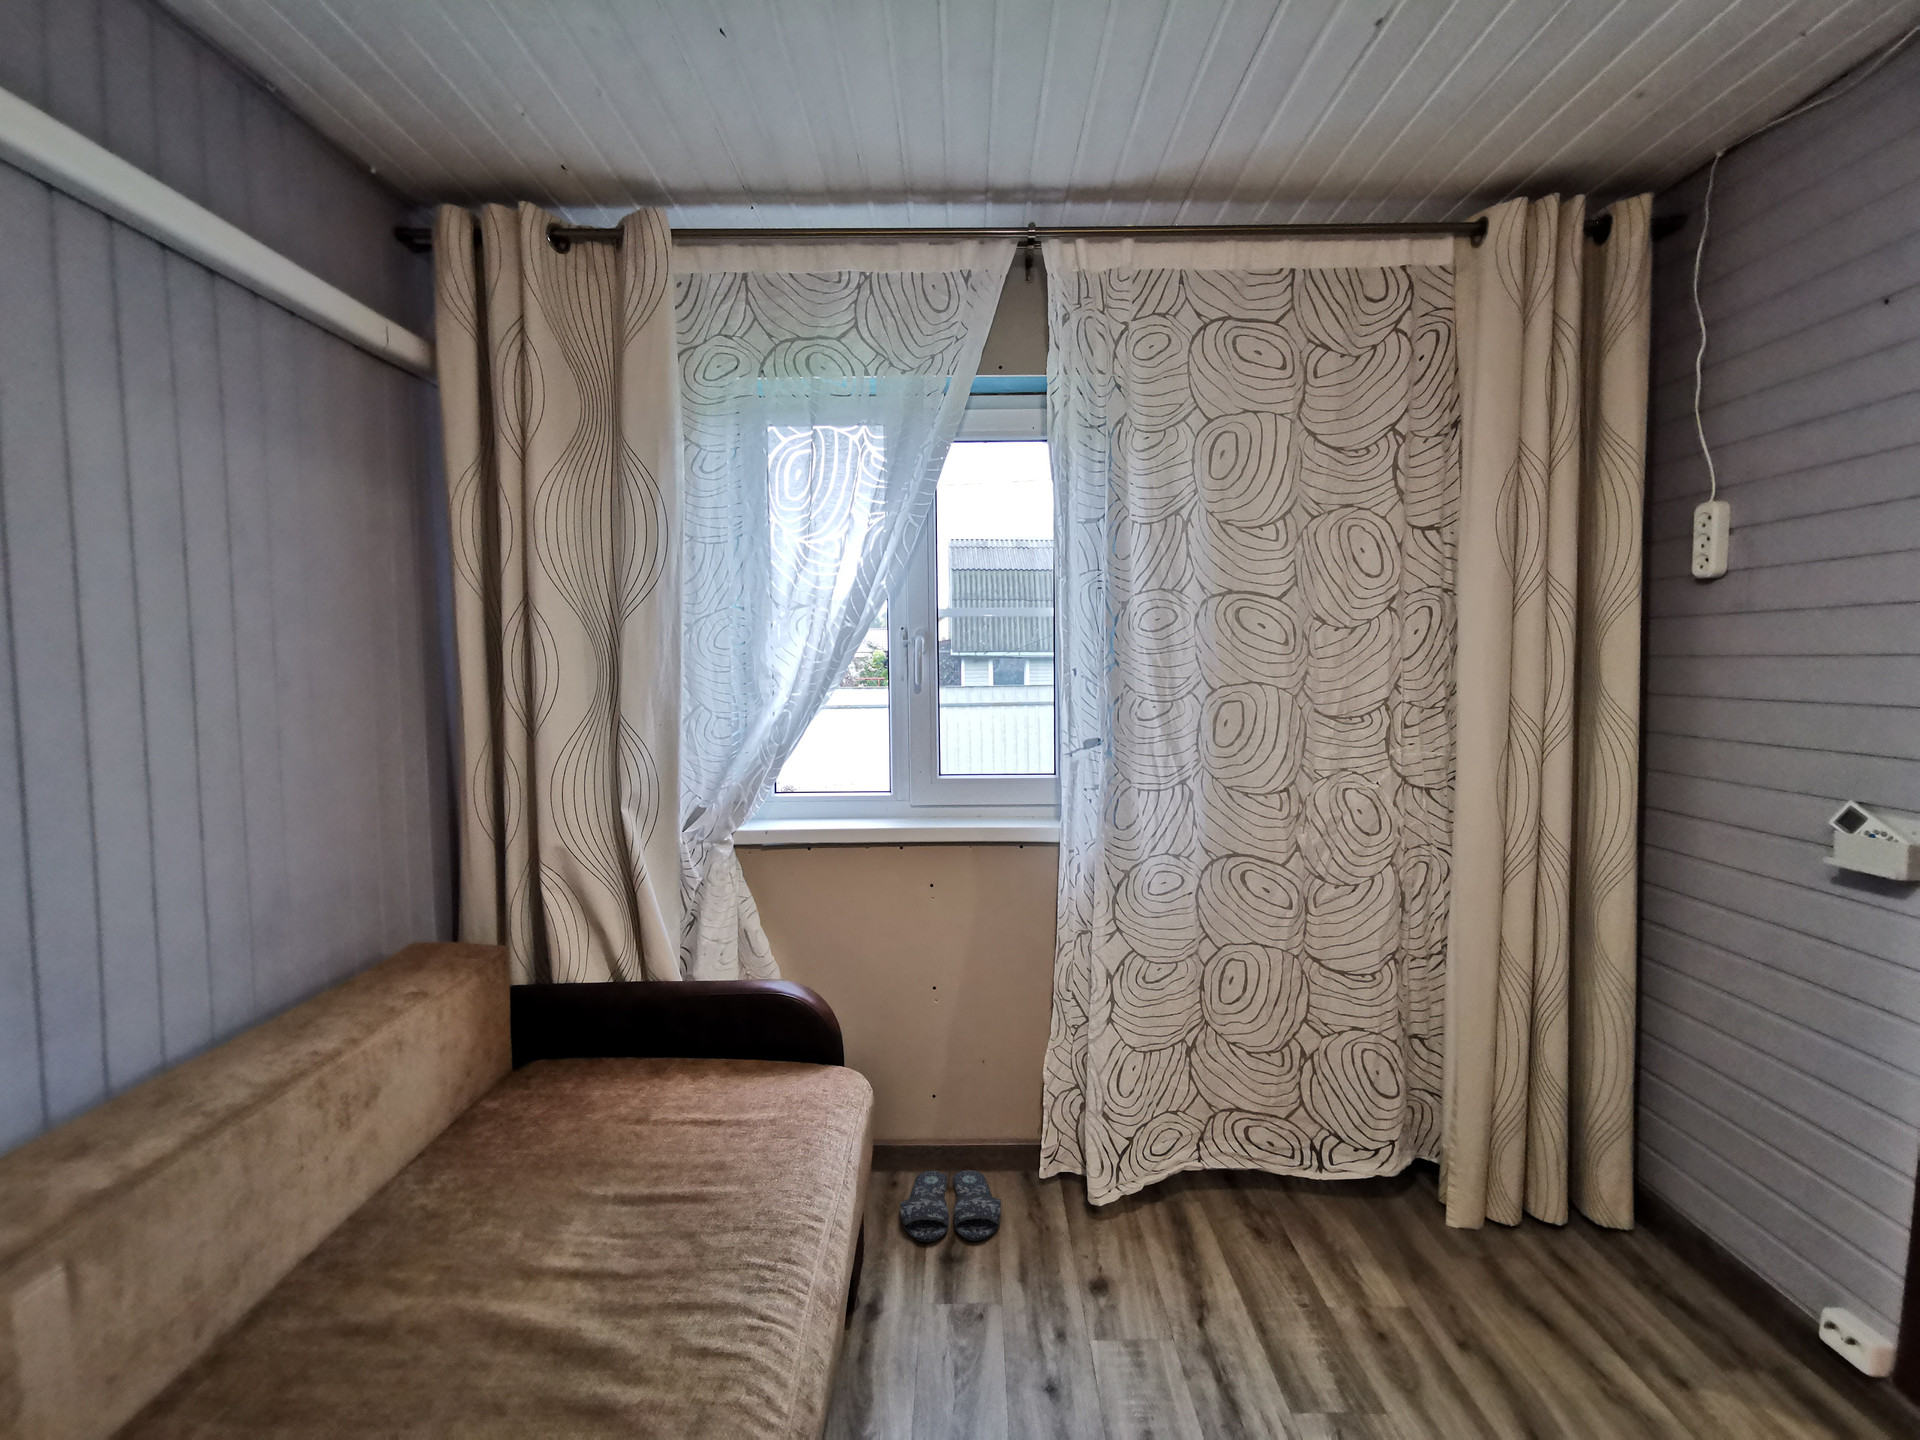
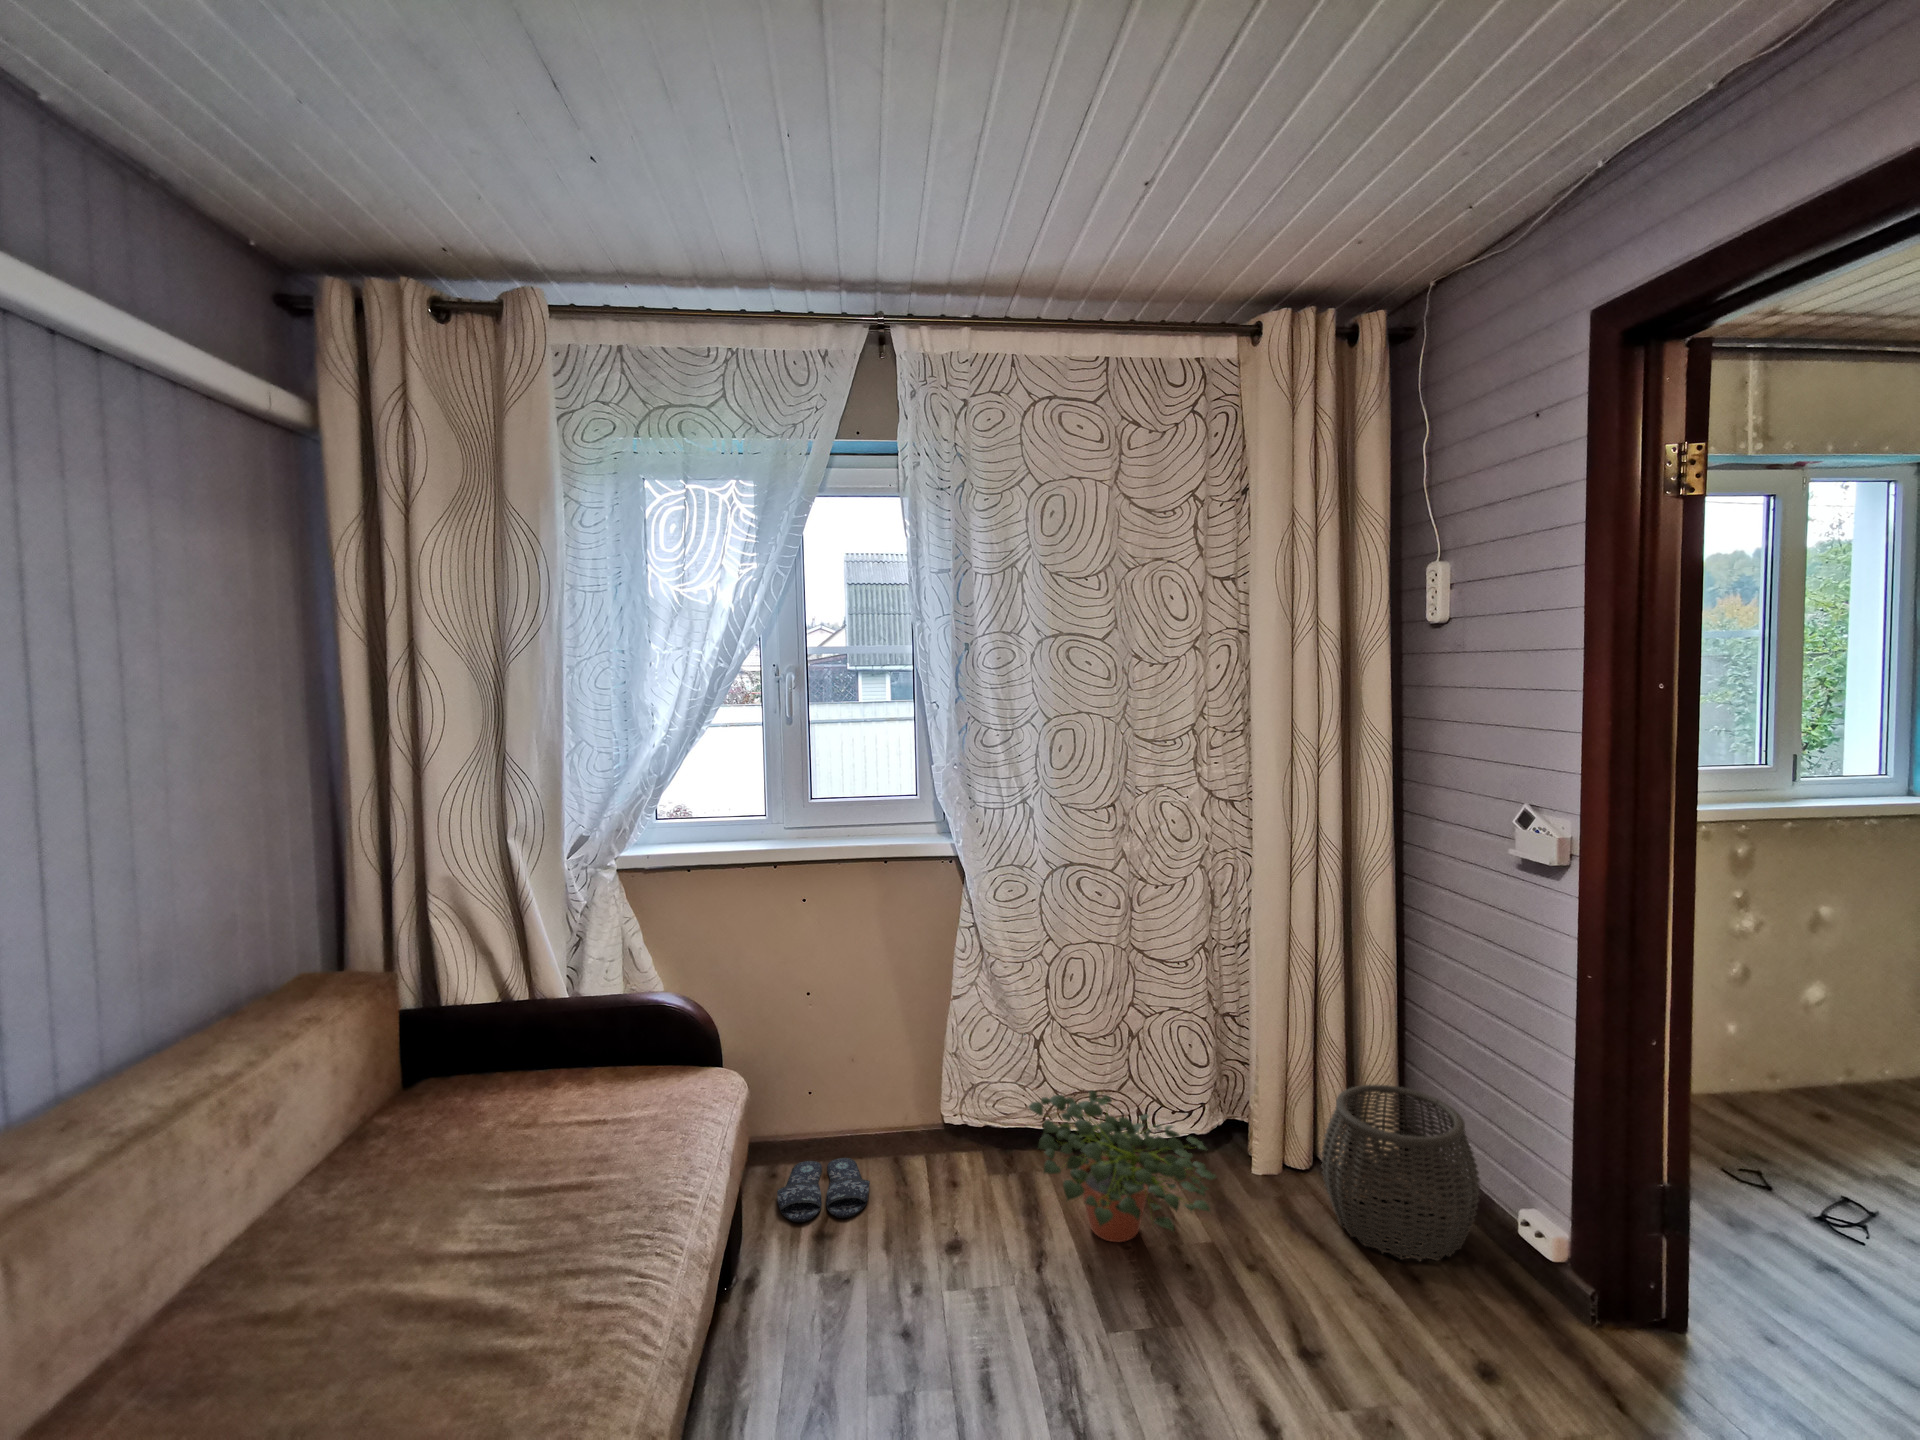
potted plant: none [1181,1116,1416,1303] -> present [1028,1091,1216,1242]
woven basket: none [1543,1133,1762,1359] -> present [1321,1085,1480,1262]

